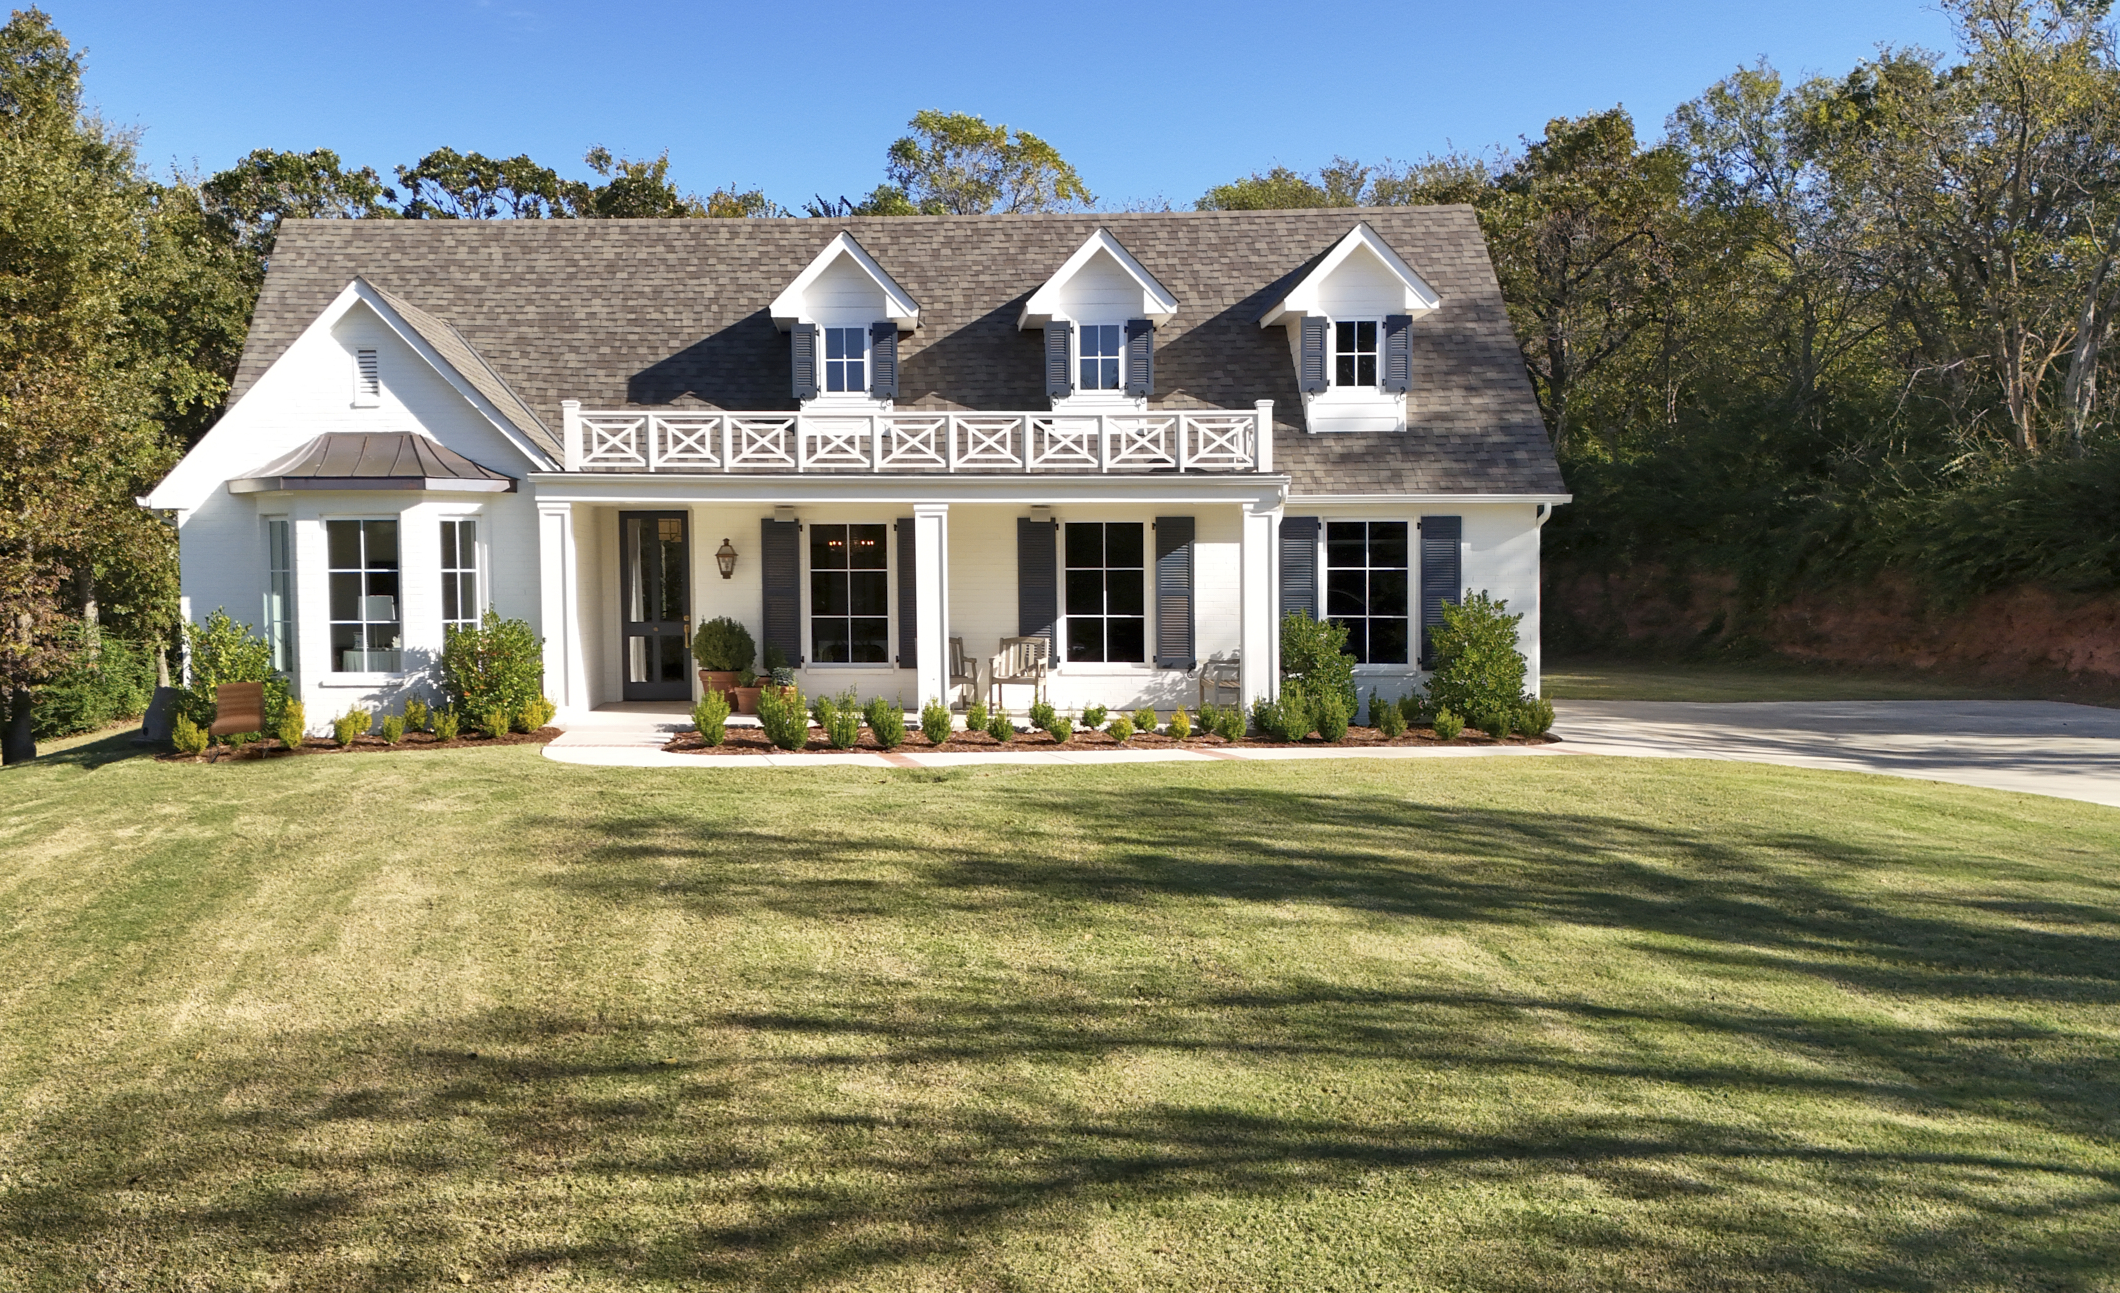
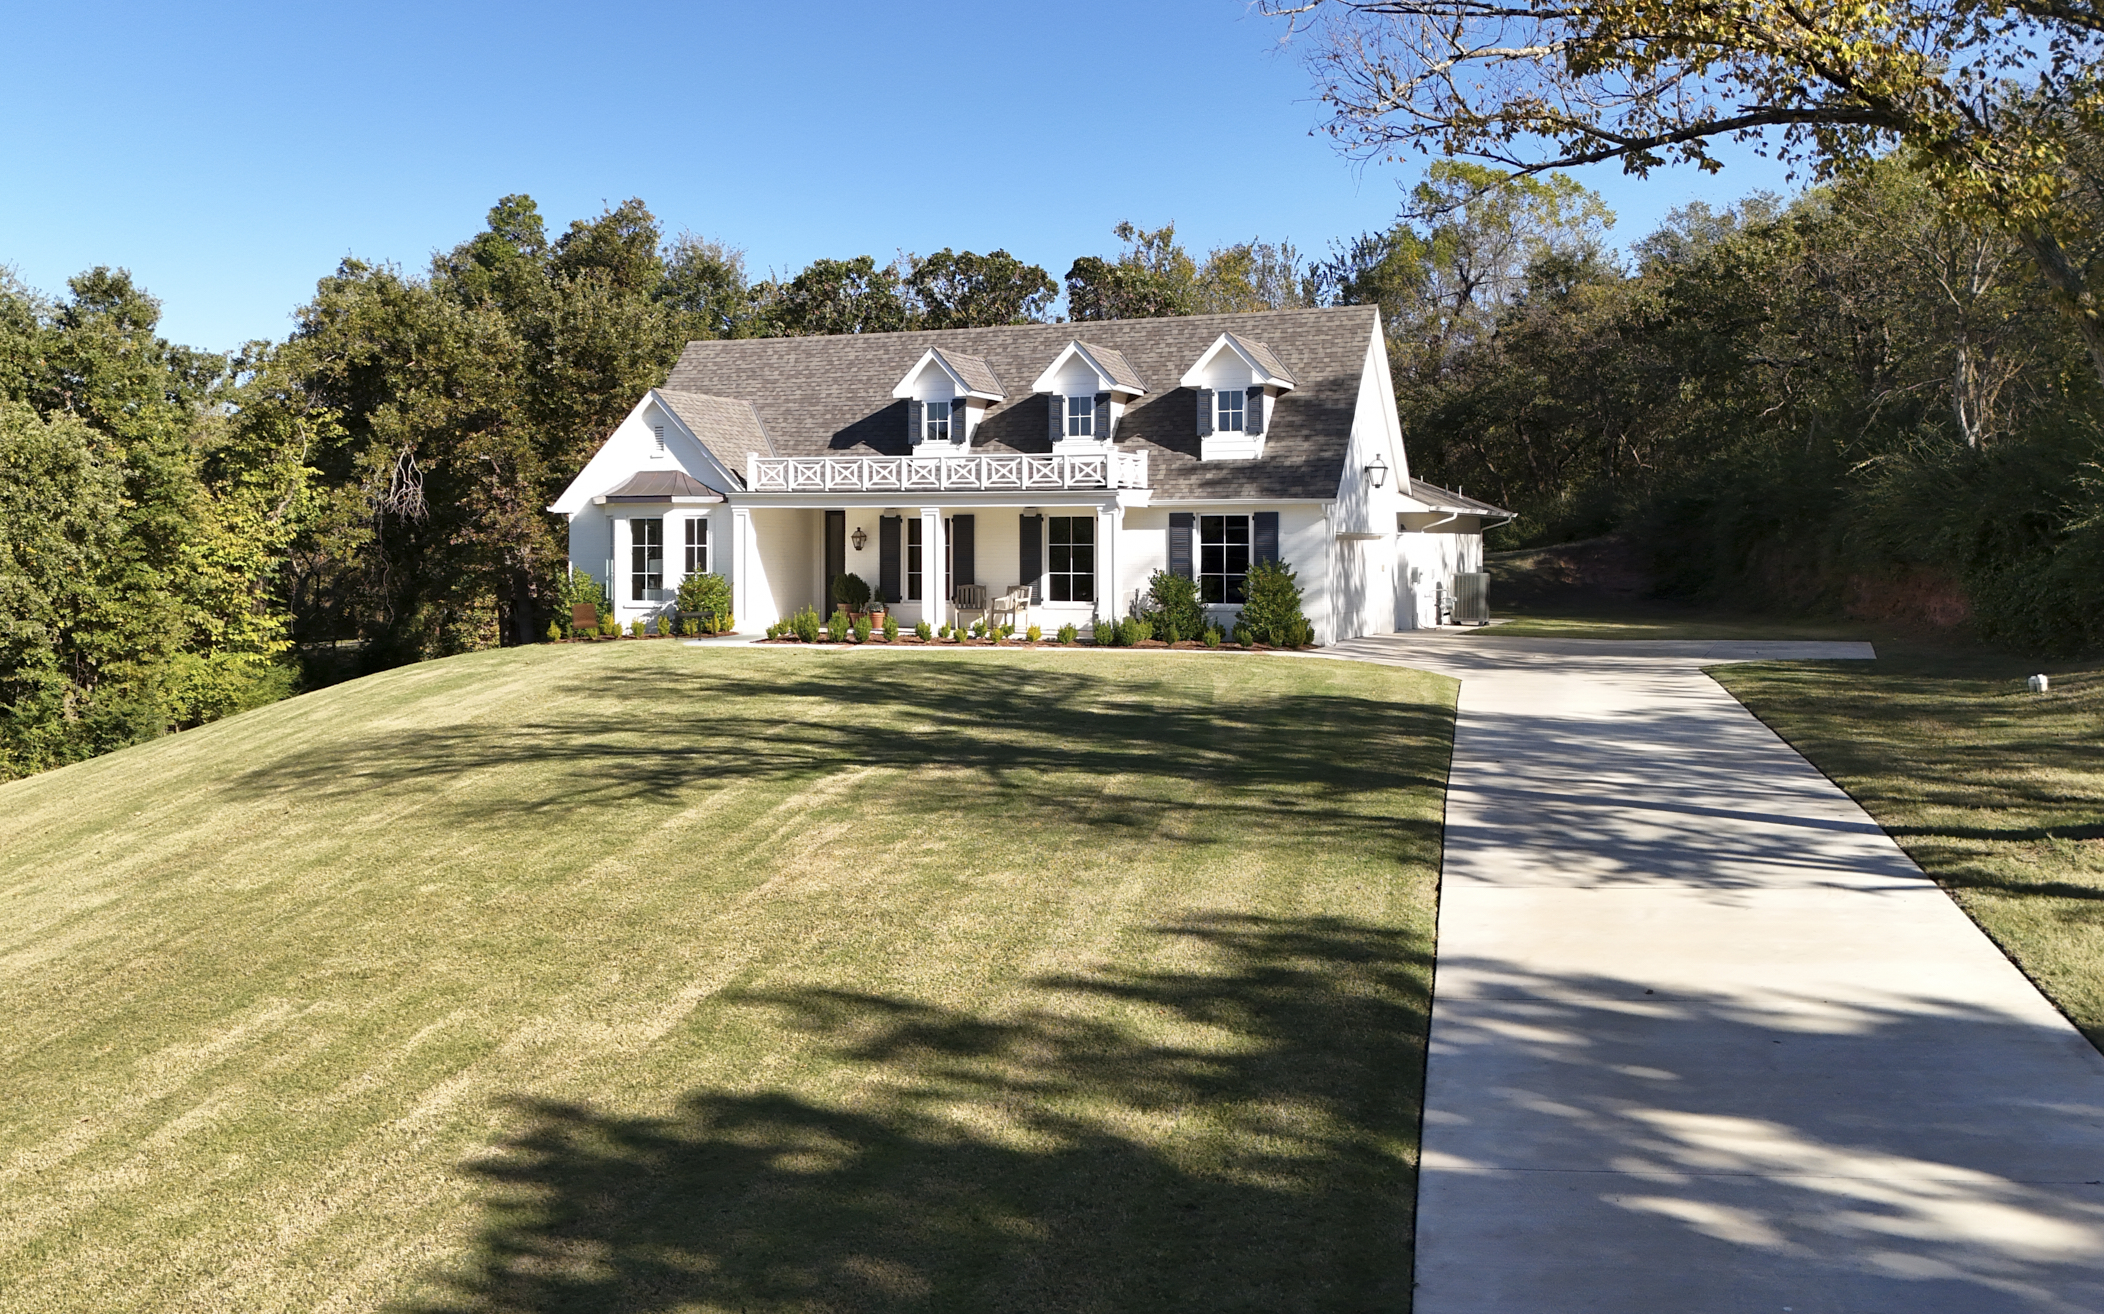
round table: none [406,692,494,755] -> present [674,611,716,639]

